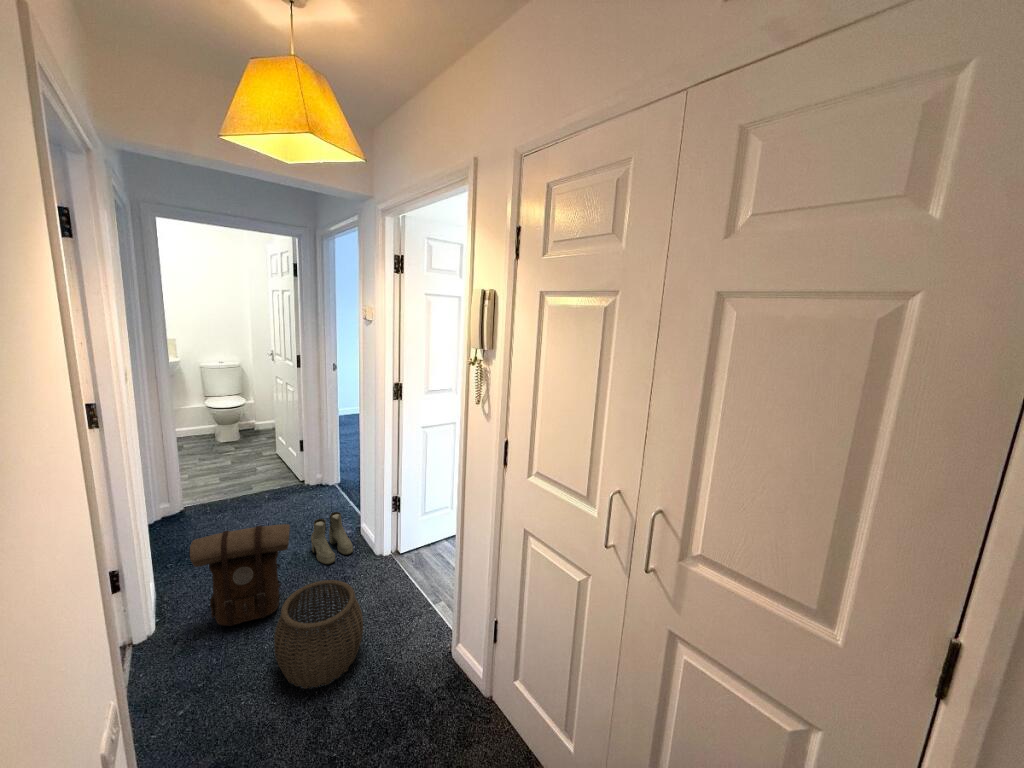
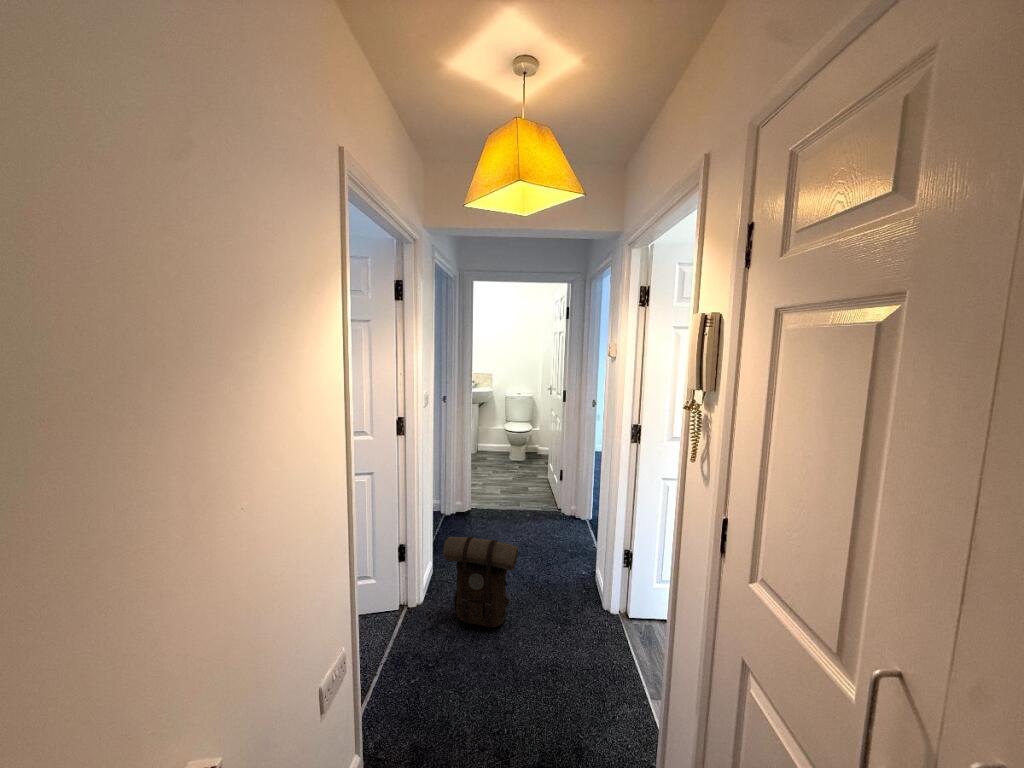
boots: present [311,512,353,564] -> none [546,547,582,599]
woven basket: present [274,580,363,689] -> none [480,612,562,727]

